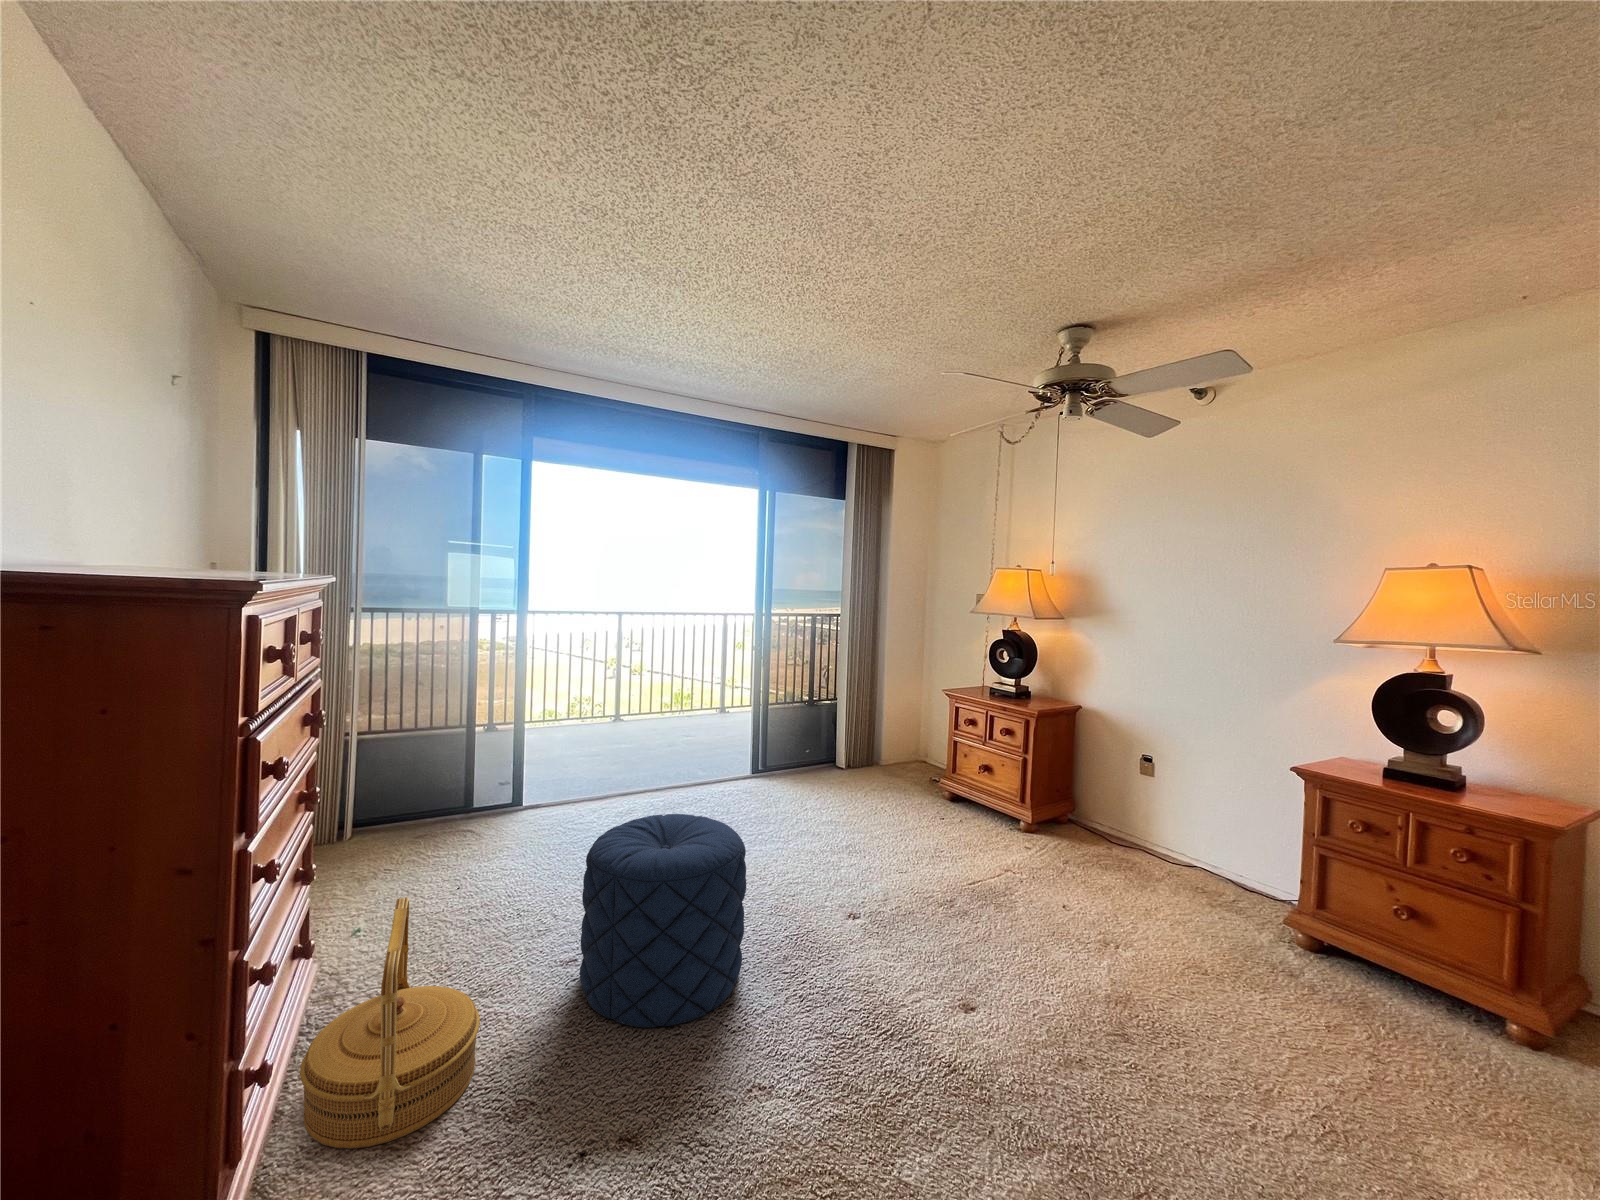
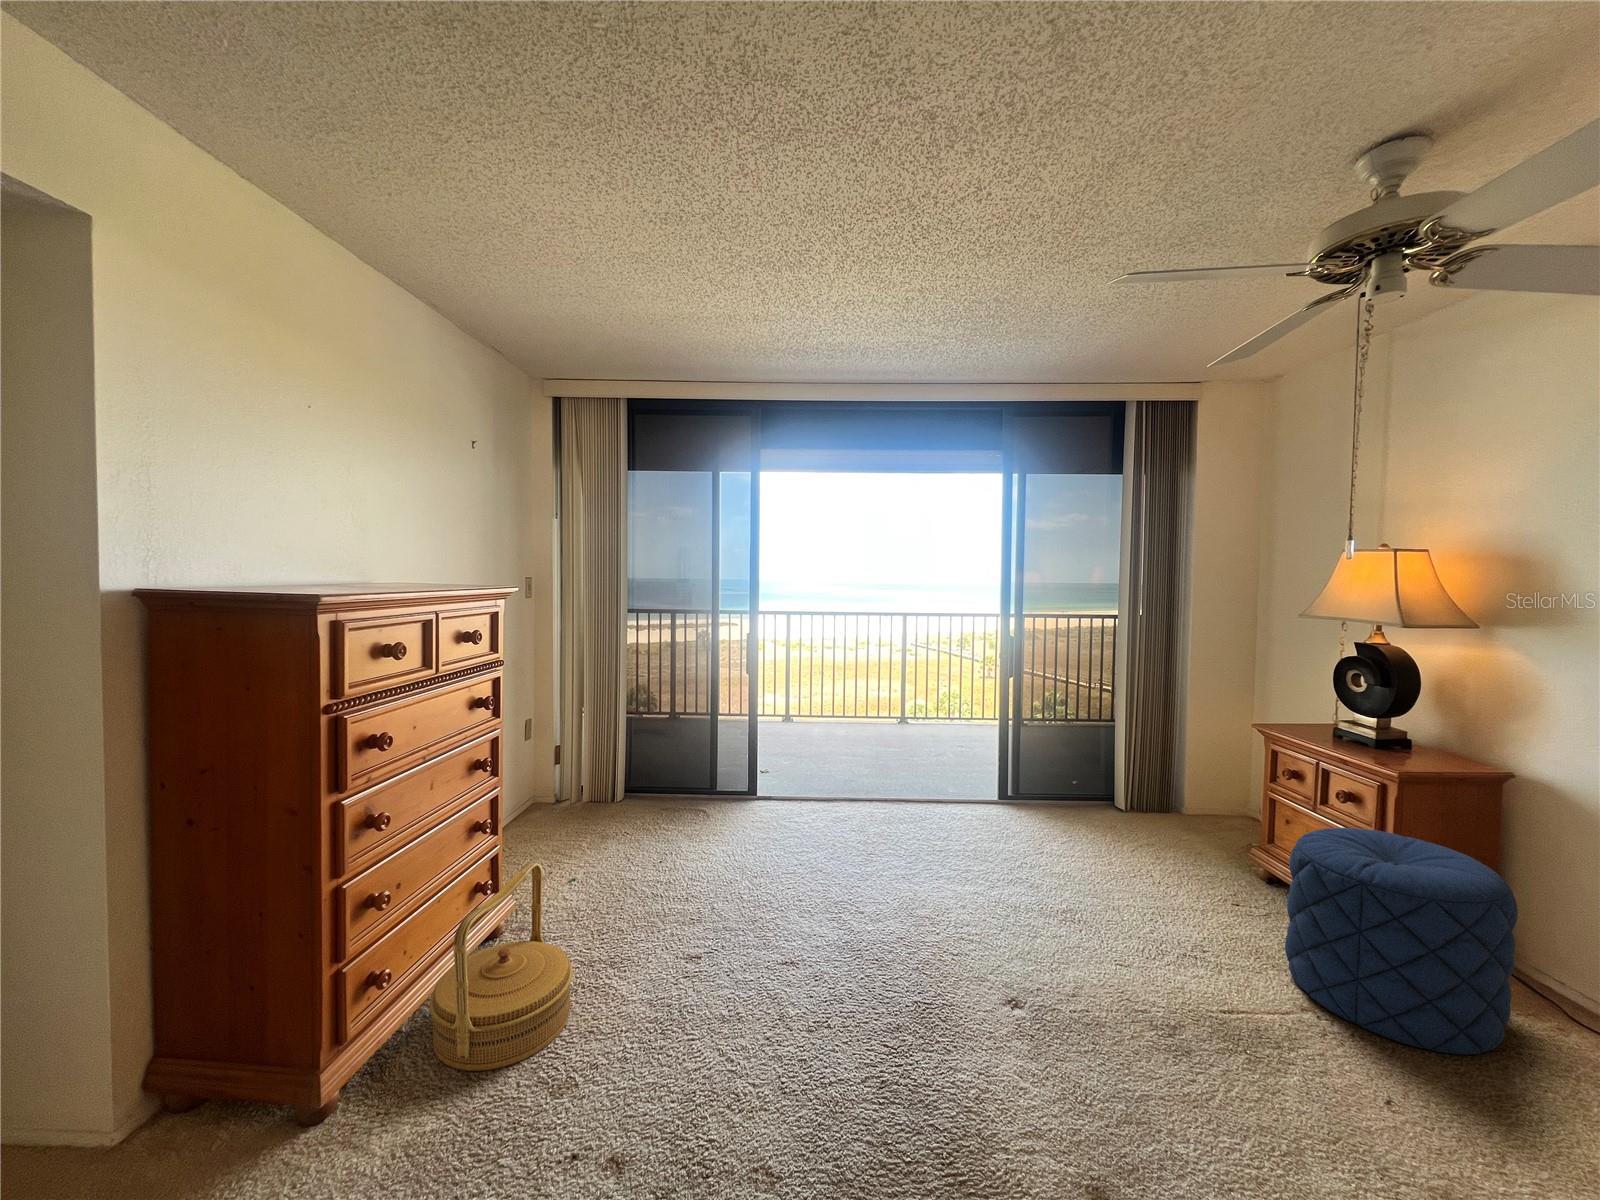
pouf: present [580,814,746,1027] -> present [1285,828,1518,1055]

